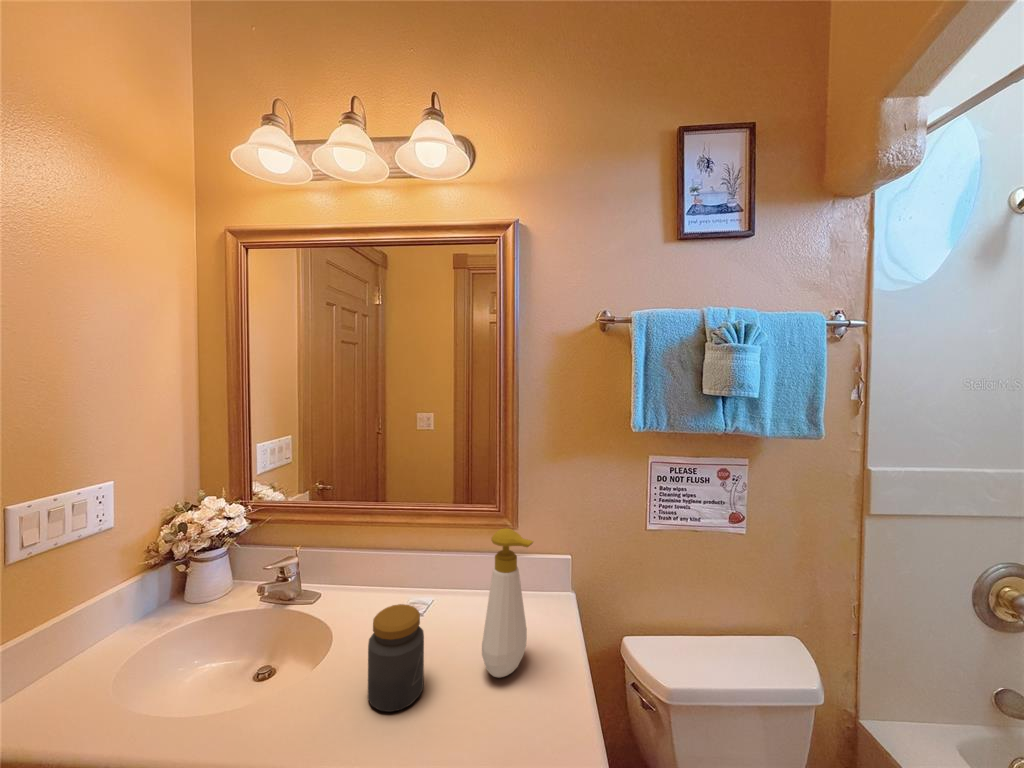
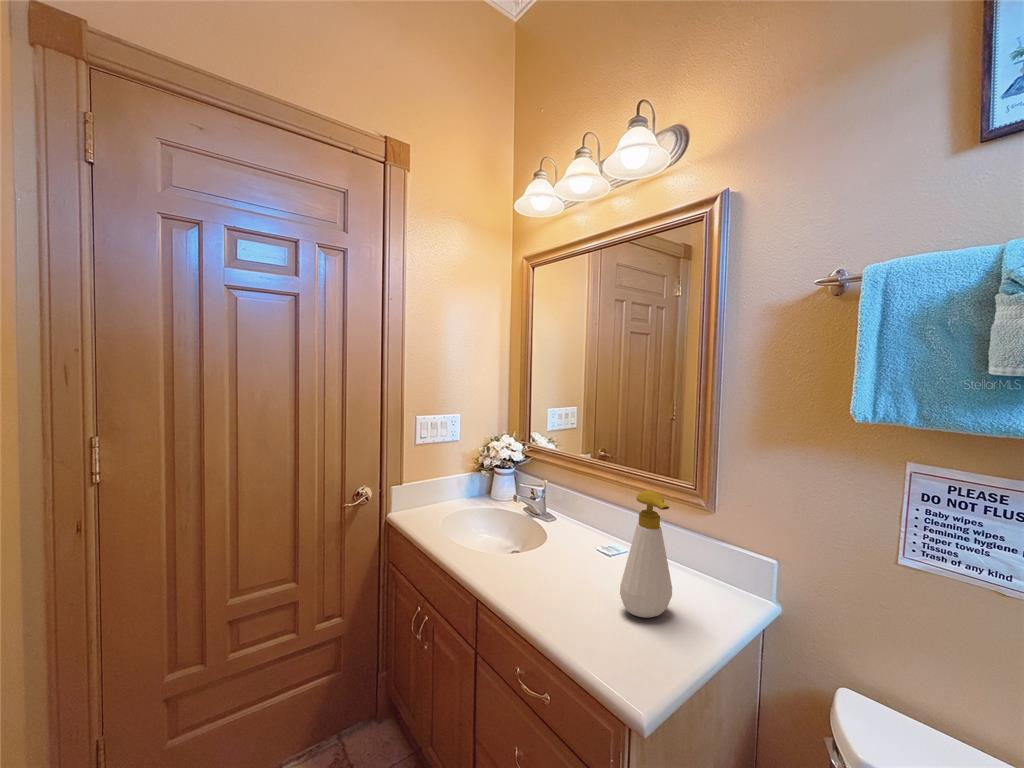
jar: present [368,604,424,712] -> none [539,524,580,595]

